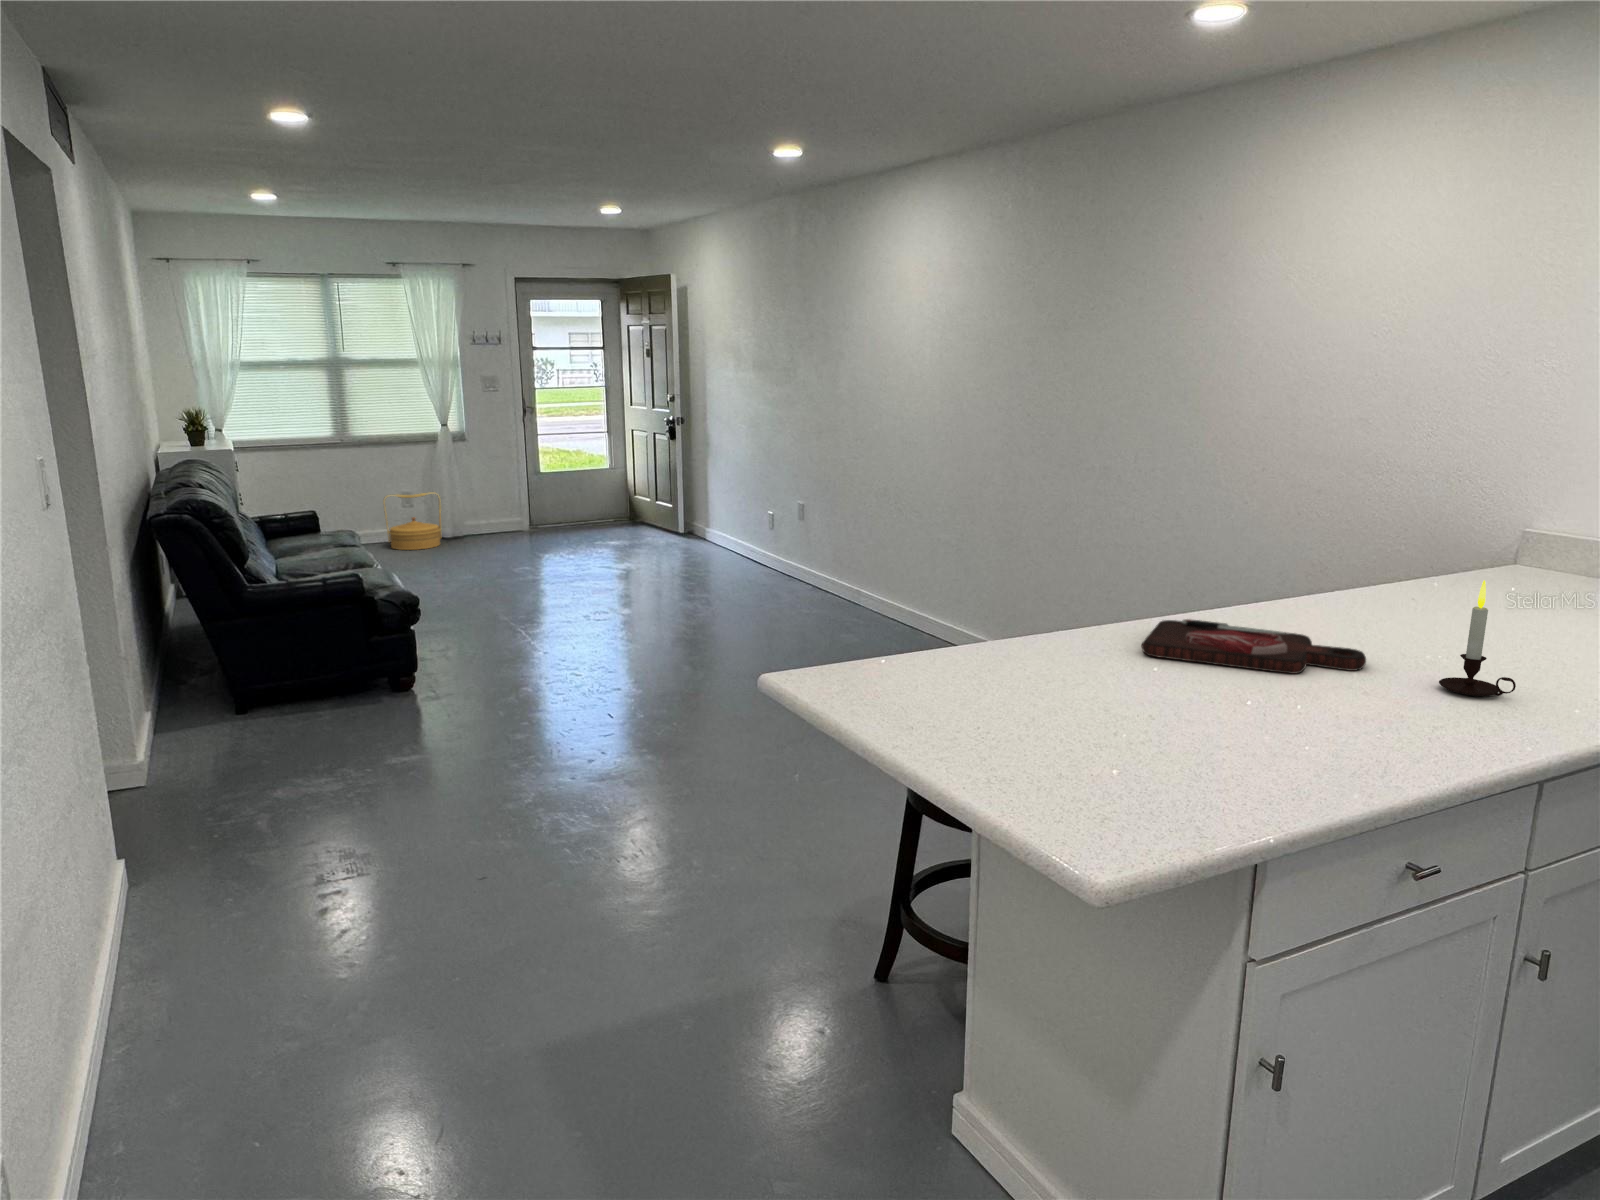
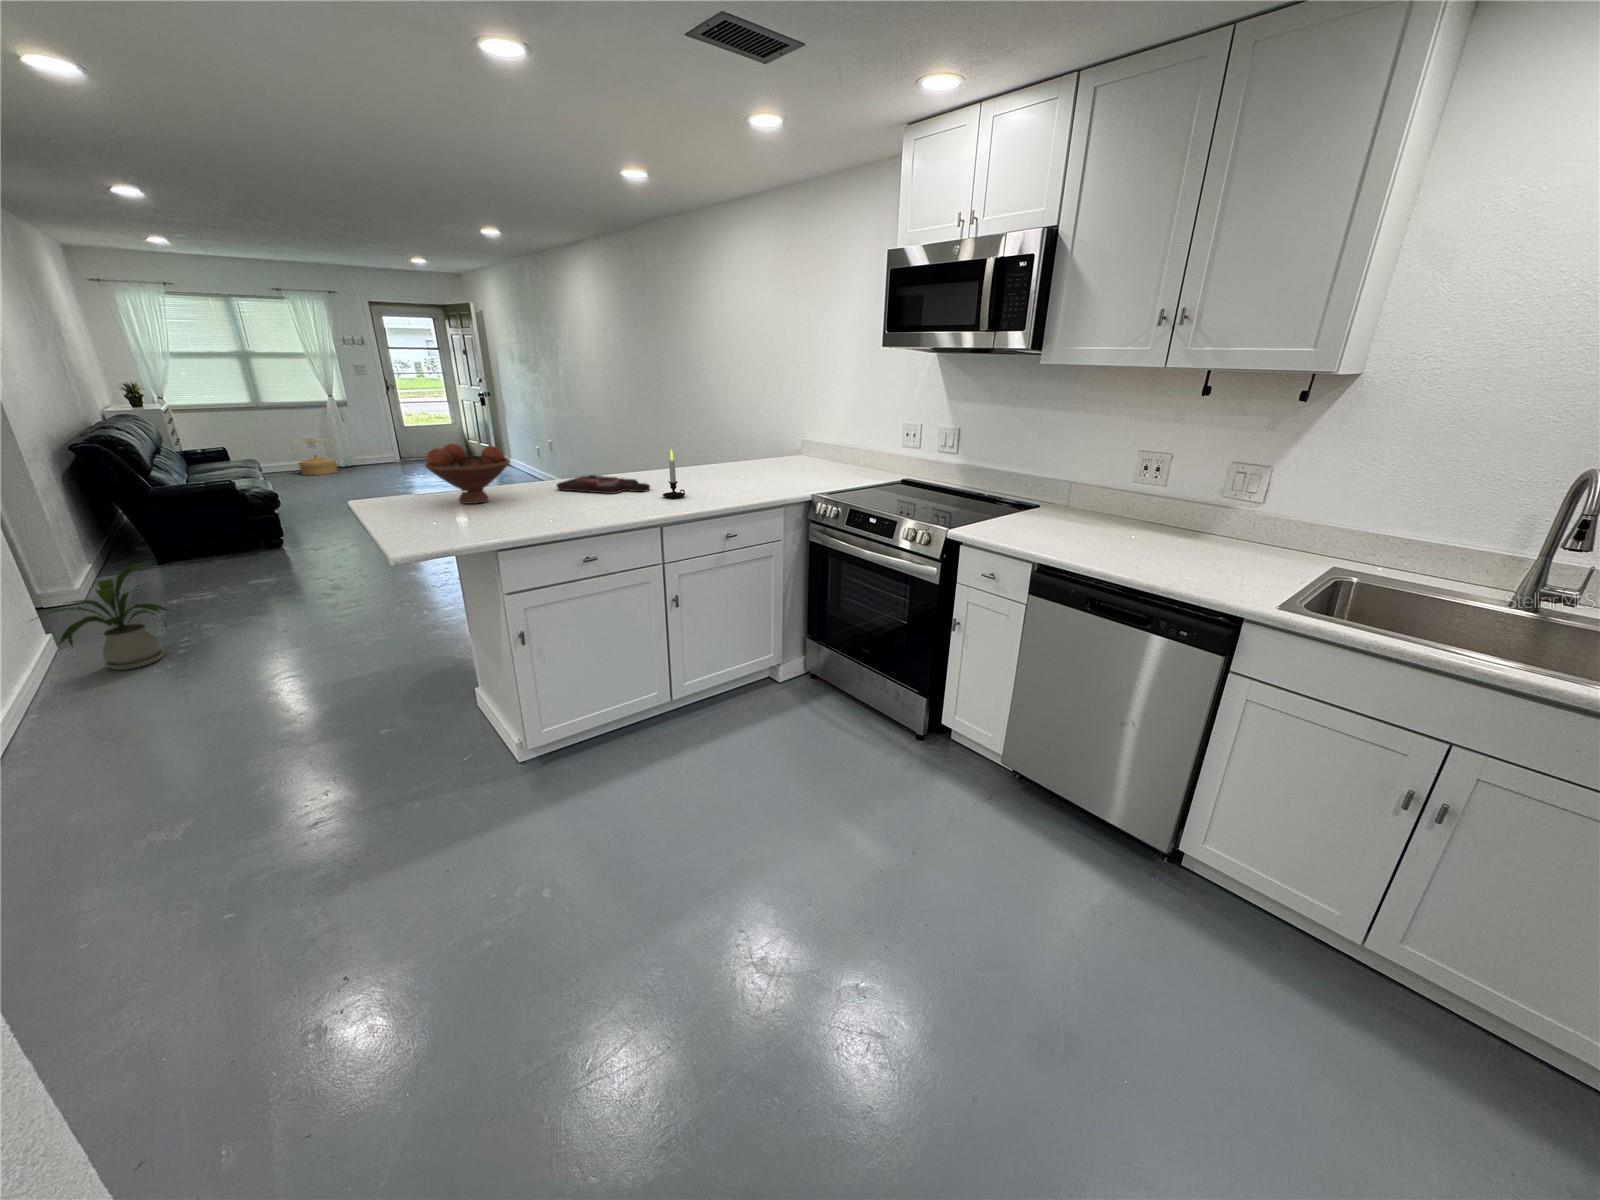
fruit bowl: none [934,558,1106,694] -> present [425,444,509,504]
house plant: none [113,744,310,951] -> present [32,562,167,670]

